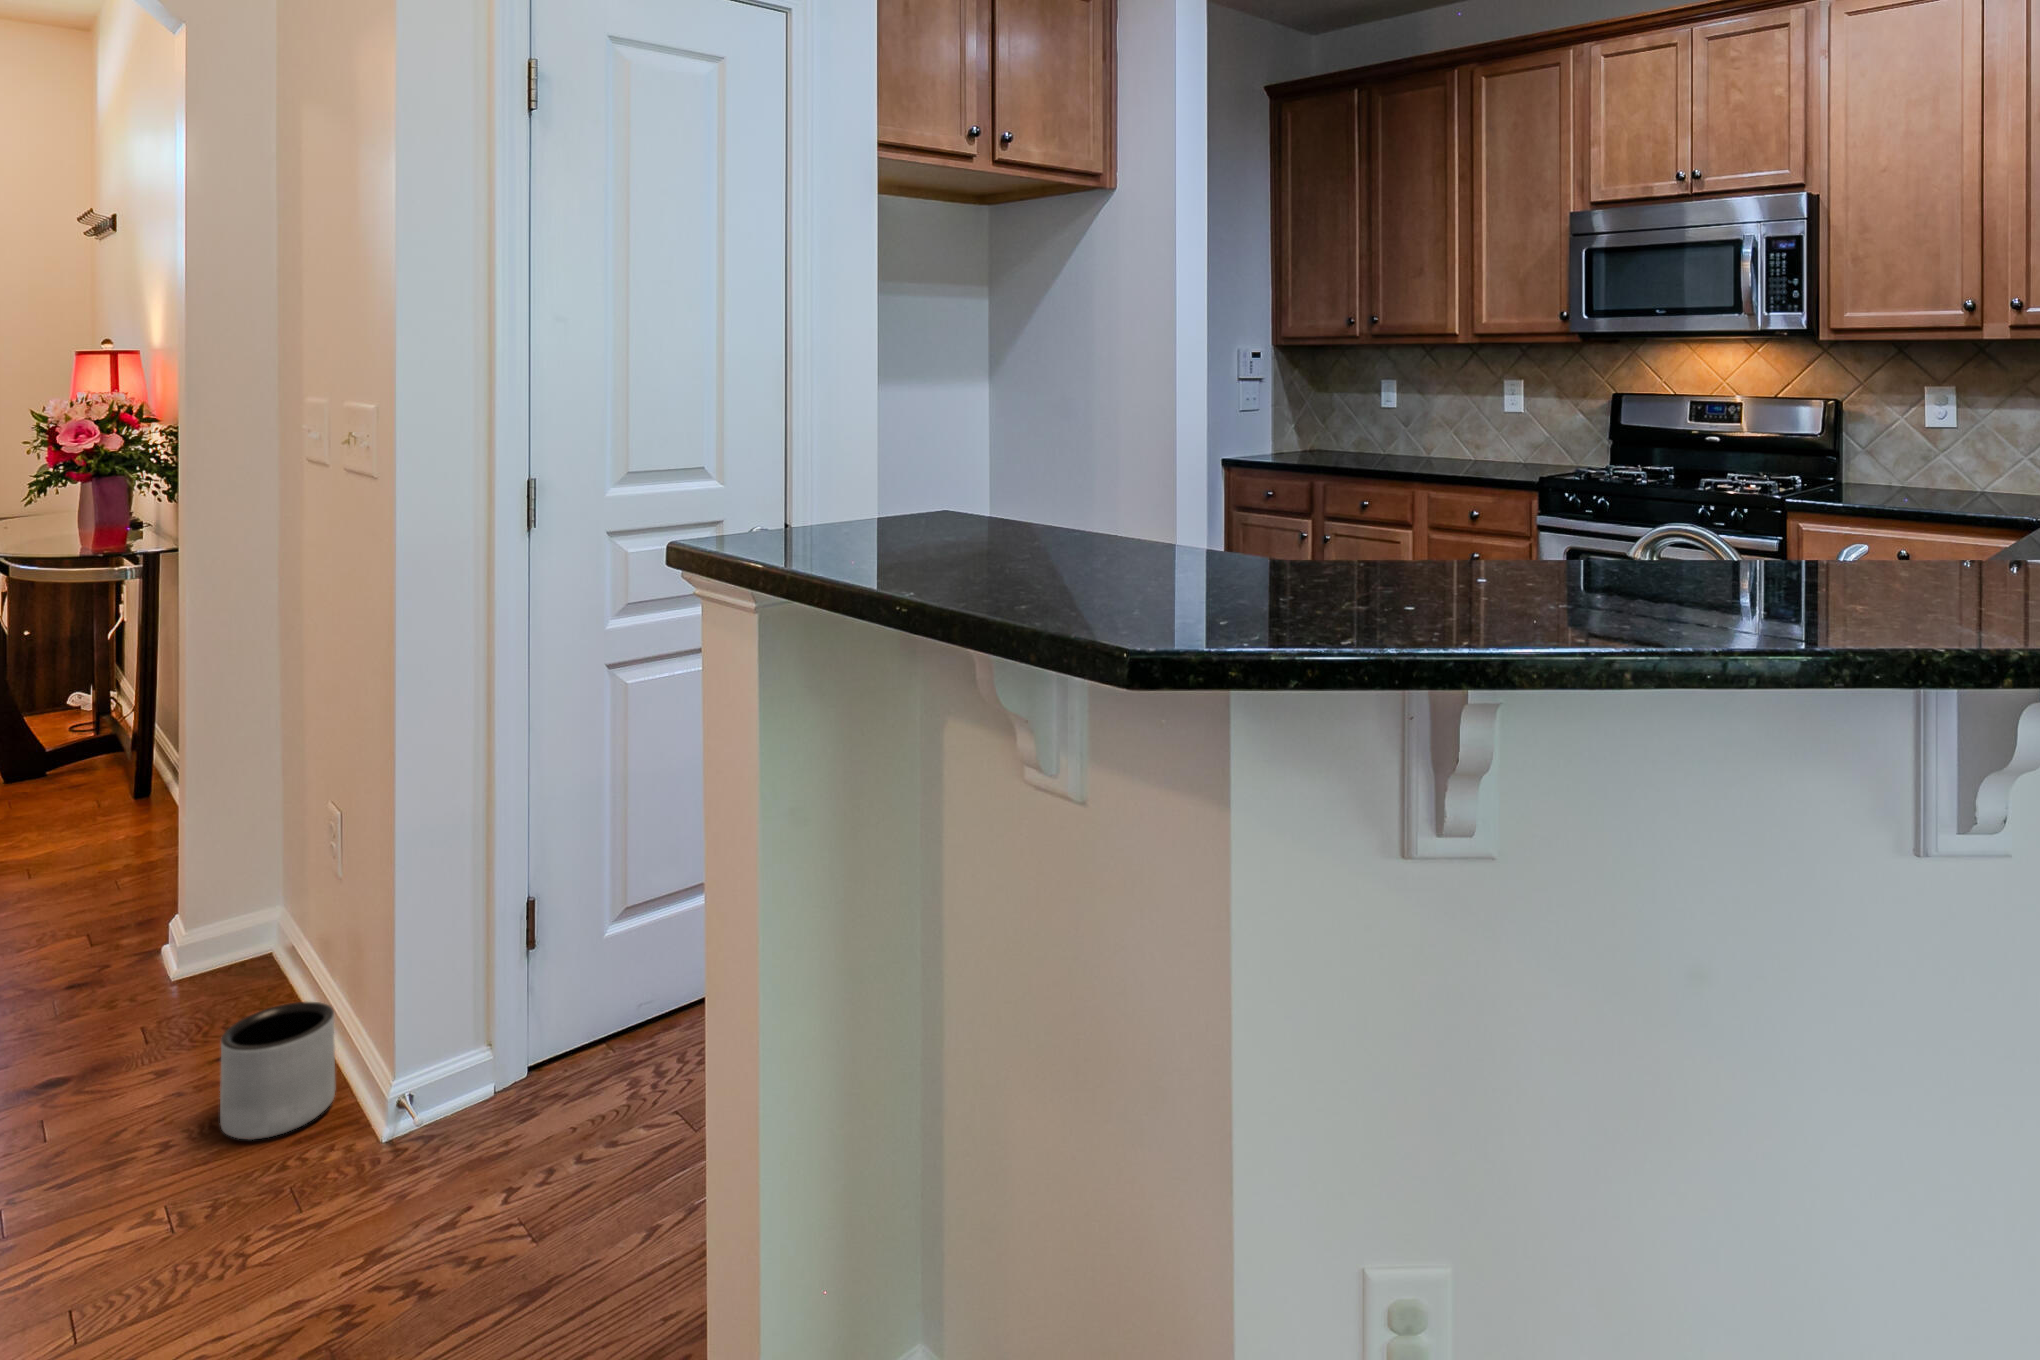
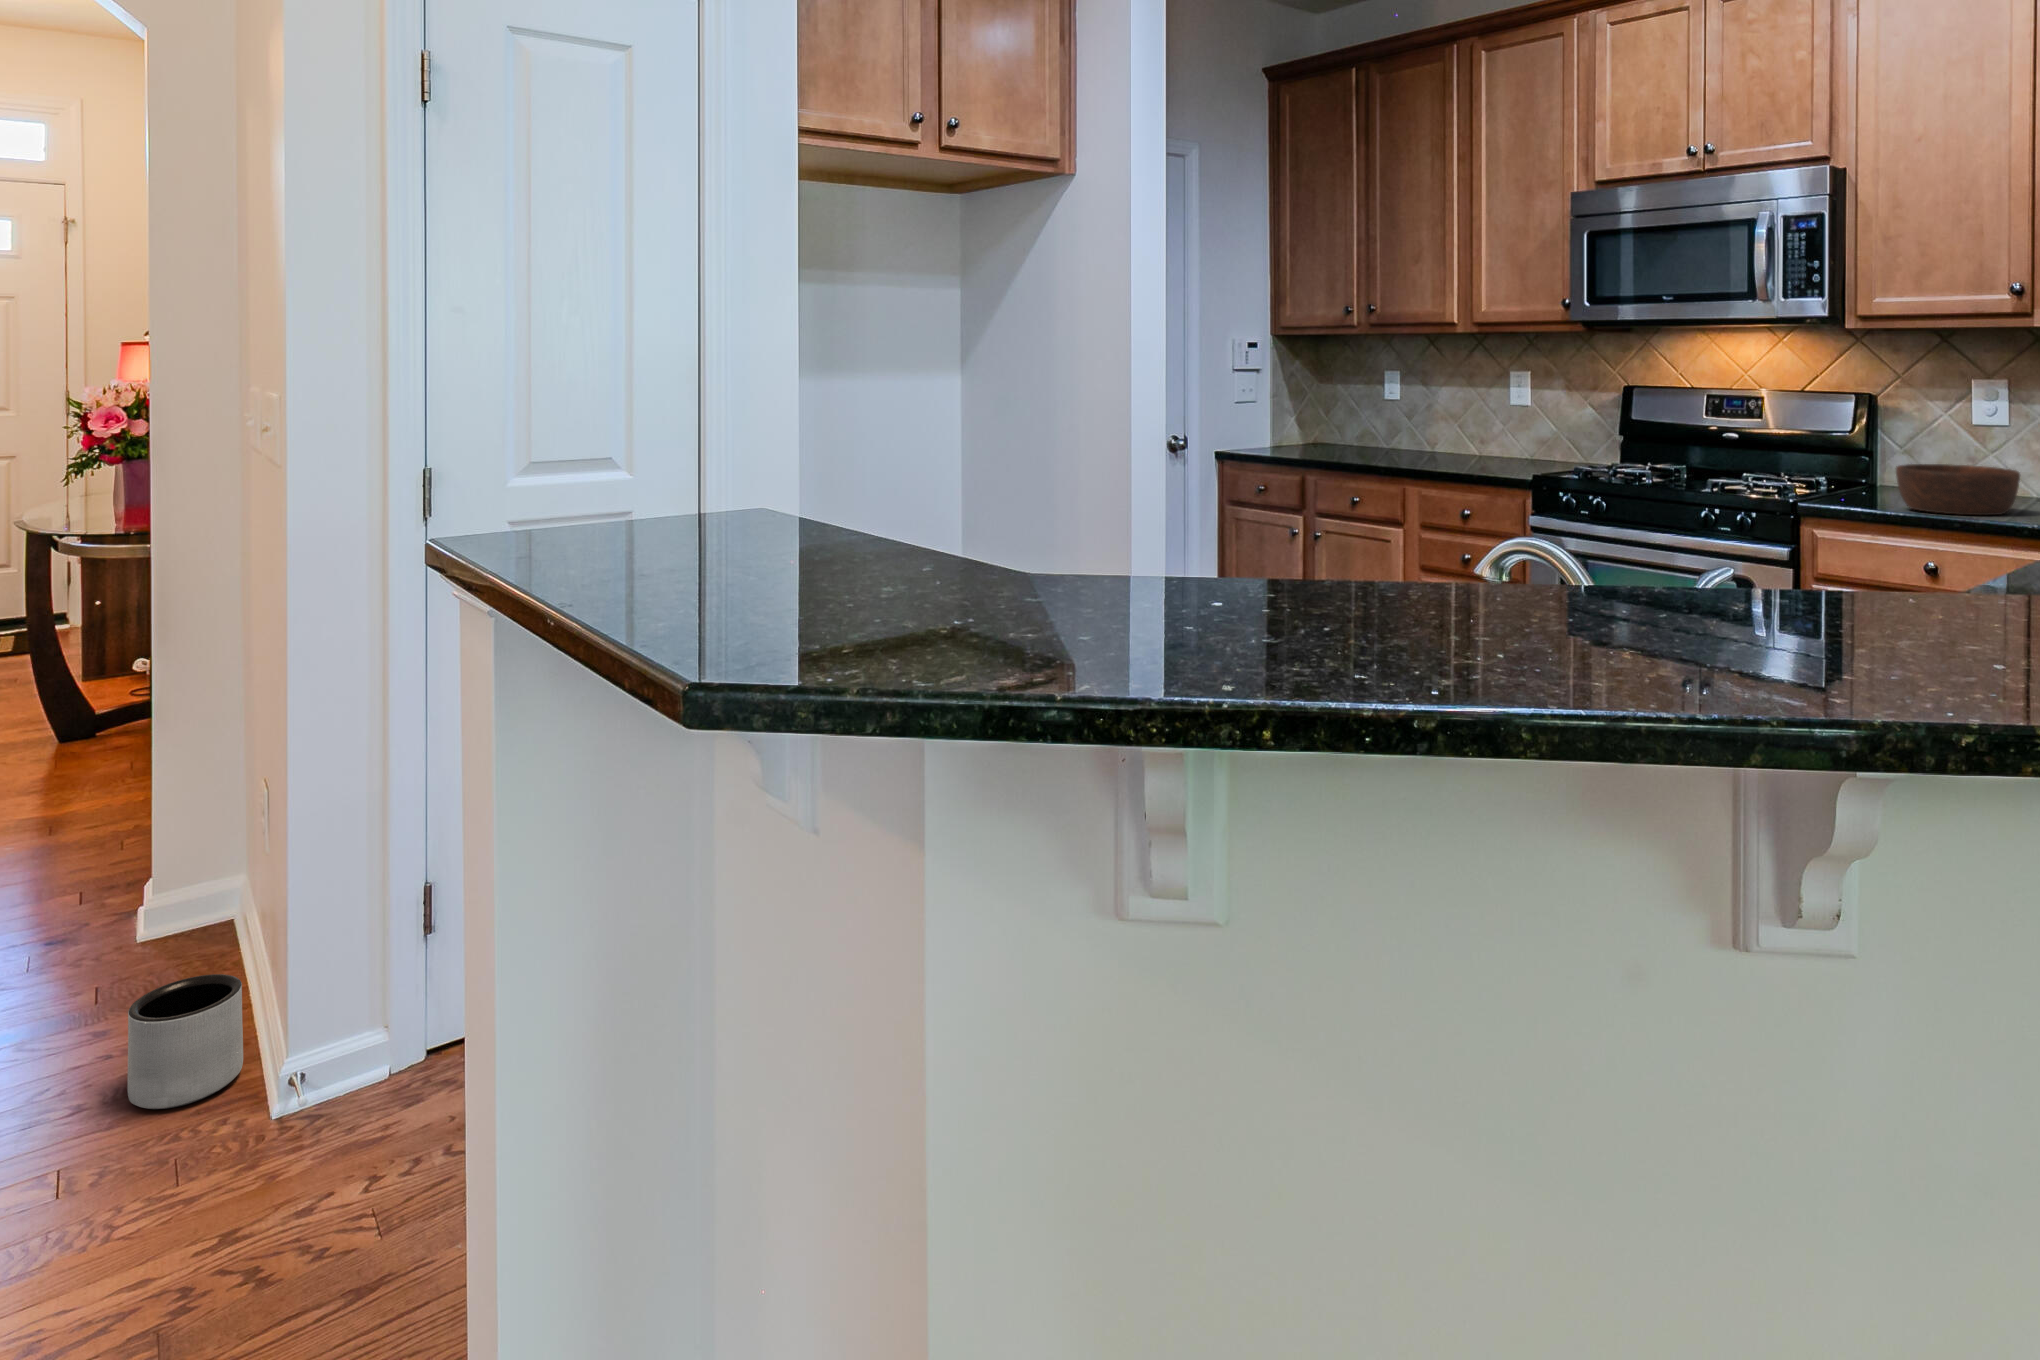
wooden bowl: none [1869,465,1976,510] -> present [1896,464,2020,515]

